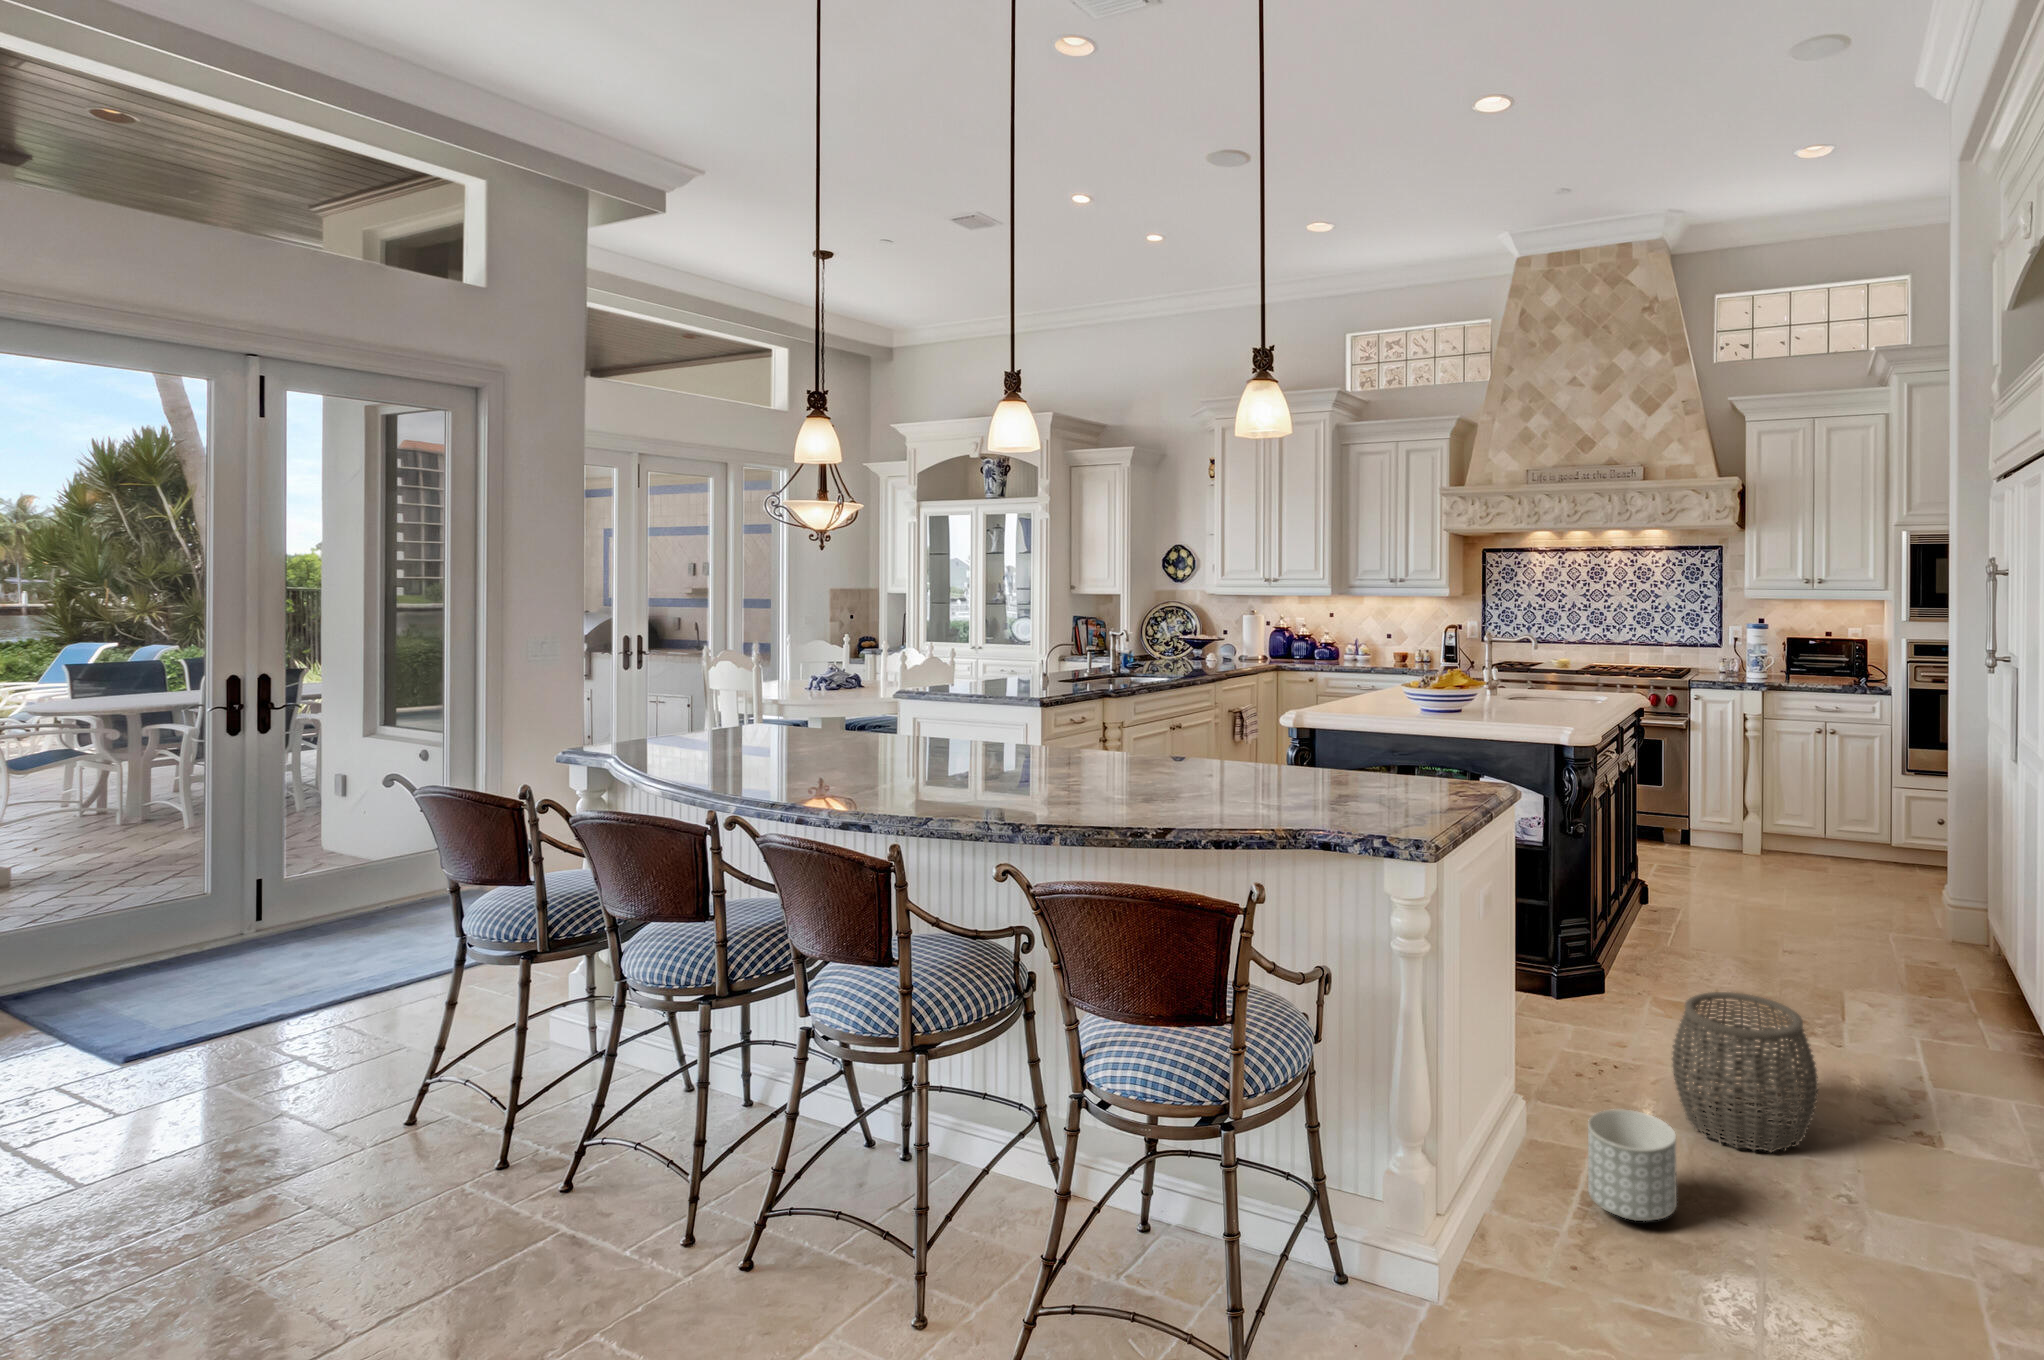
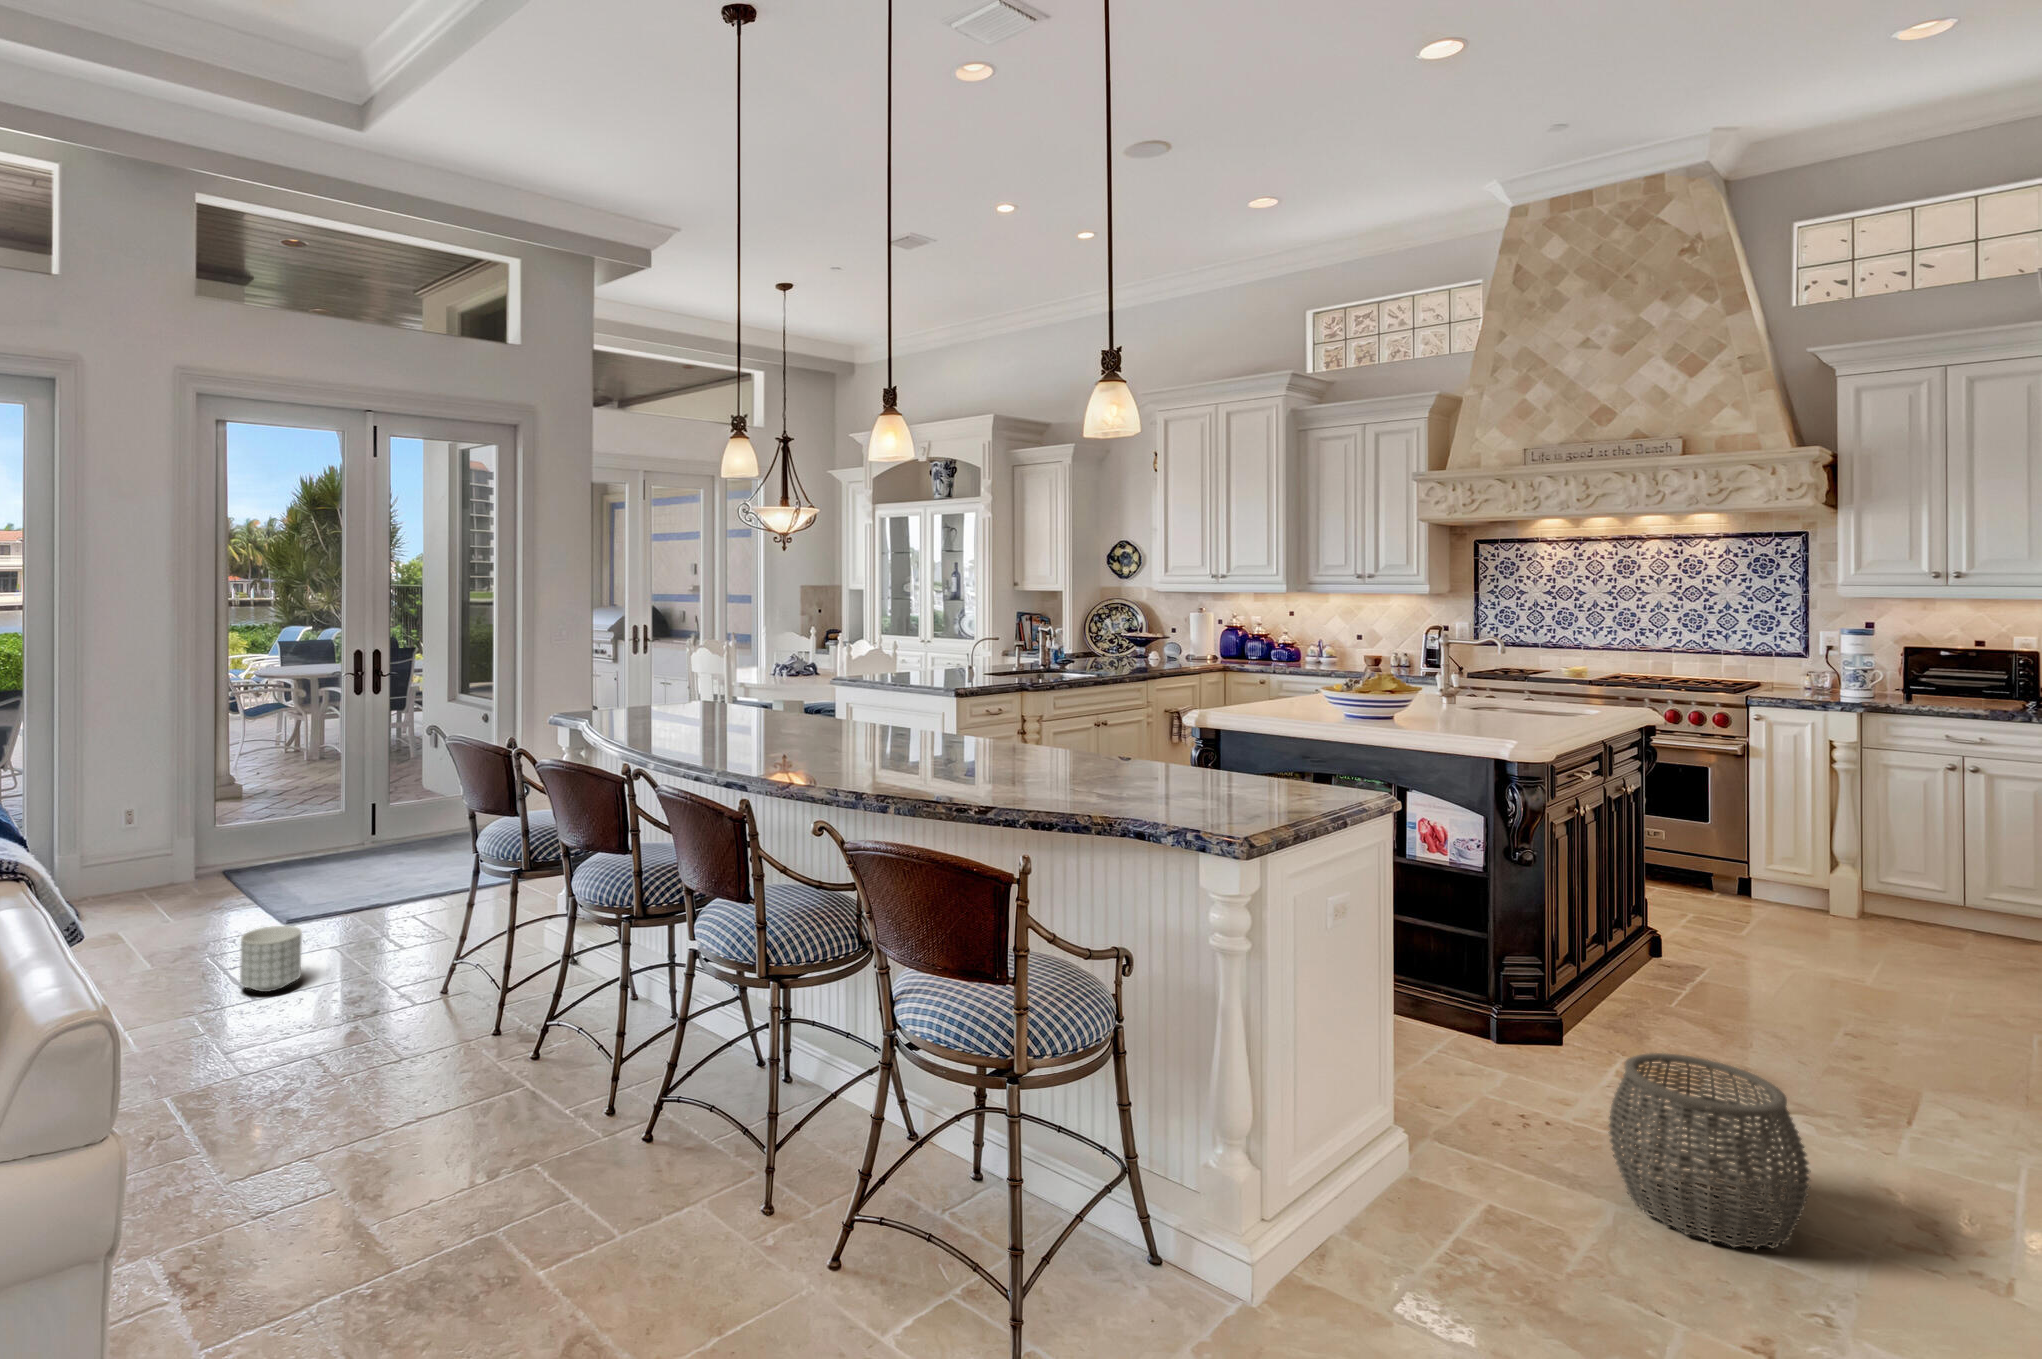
planter: present [1588,1109,1677,1221] -> present [240,925,302,992]

